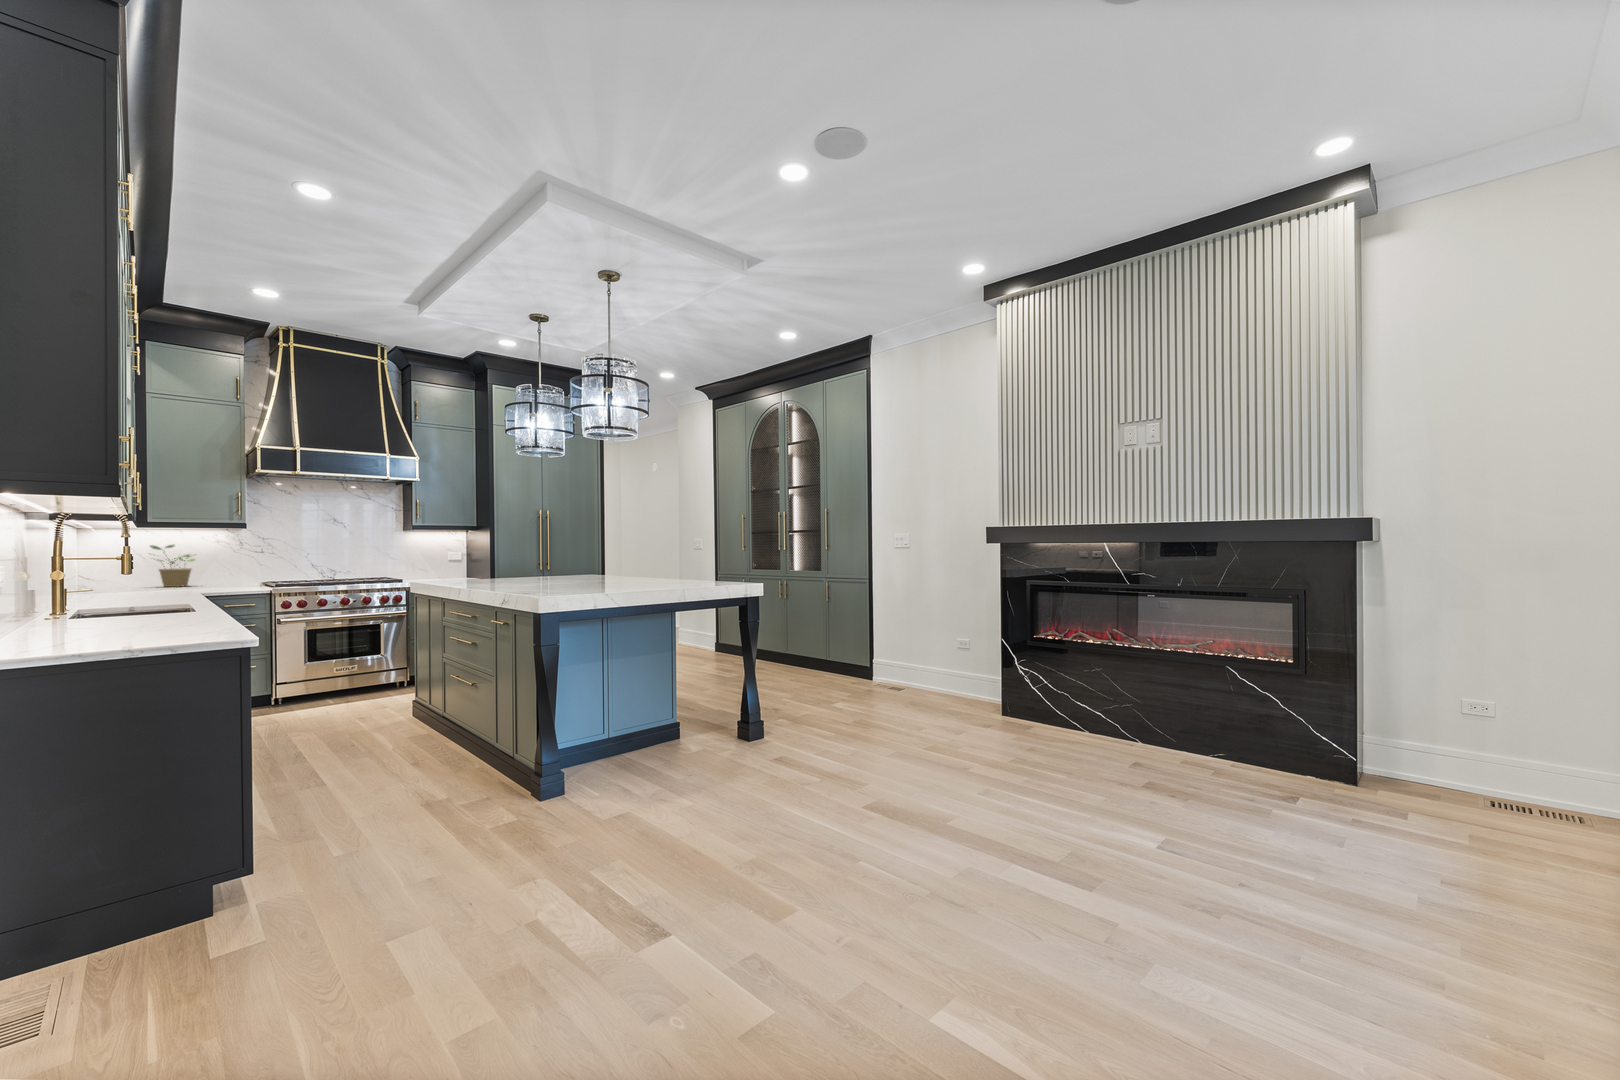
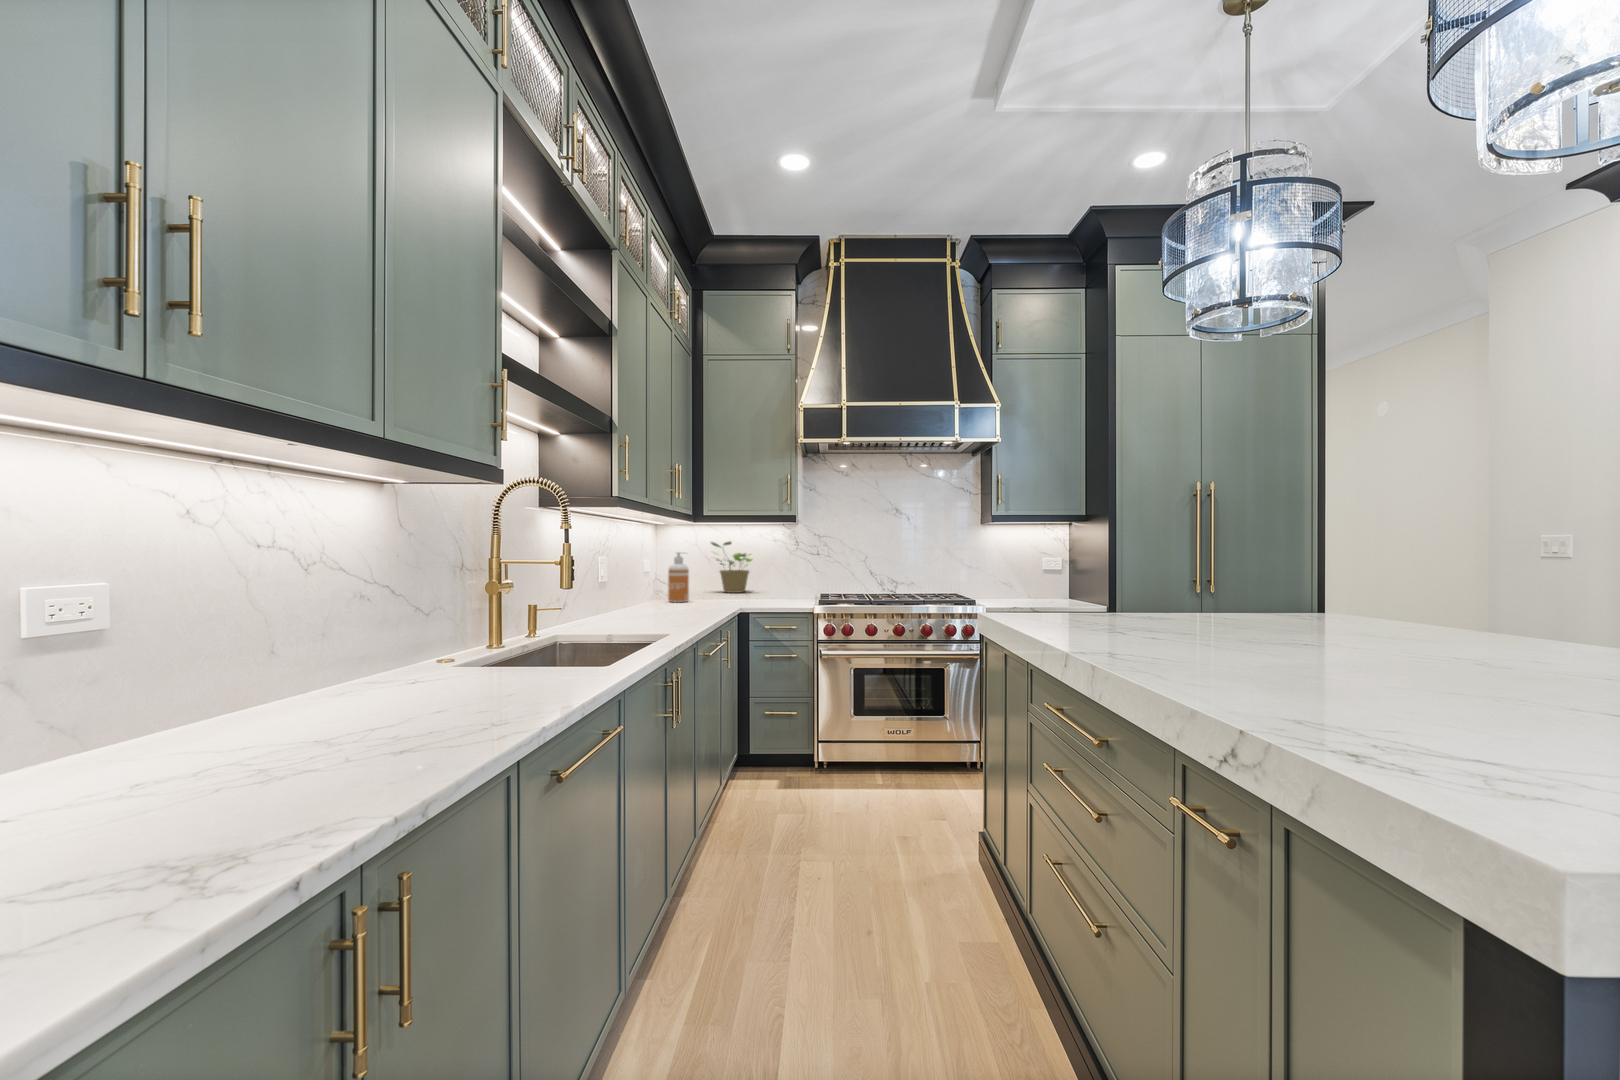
soap dispenser: none [123,552,145,592] -> present [668,552,689,602]

